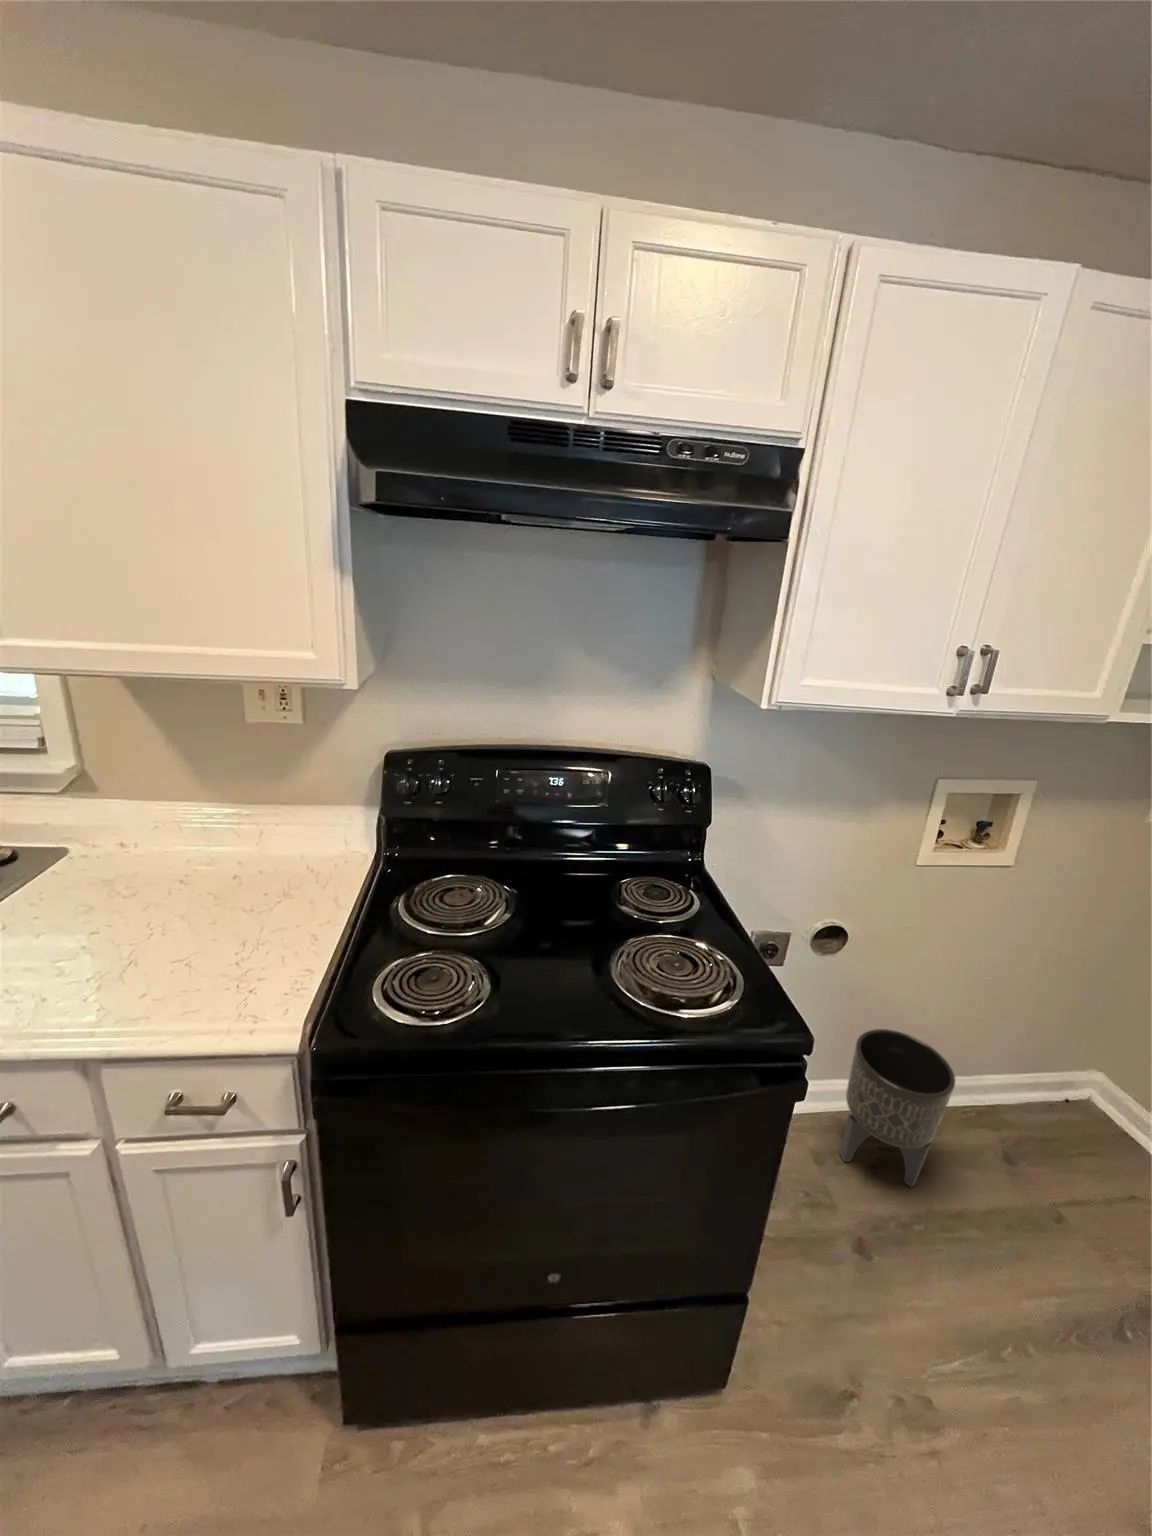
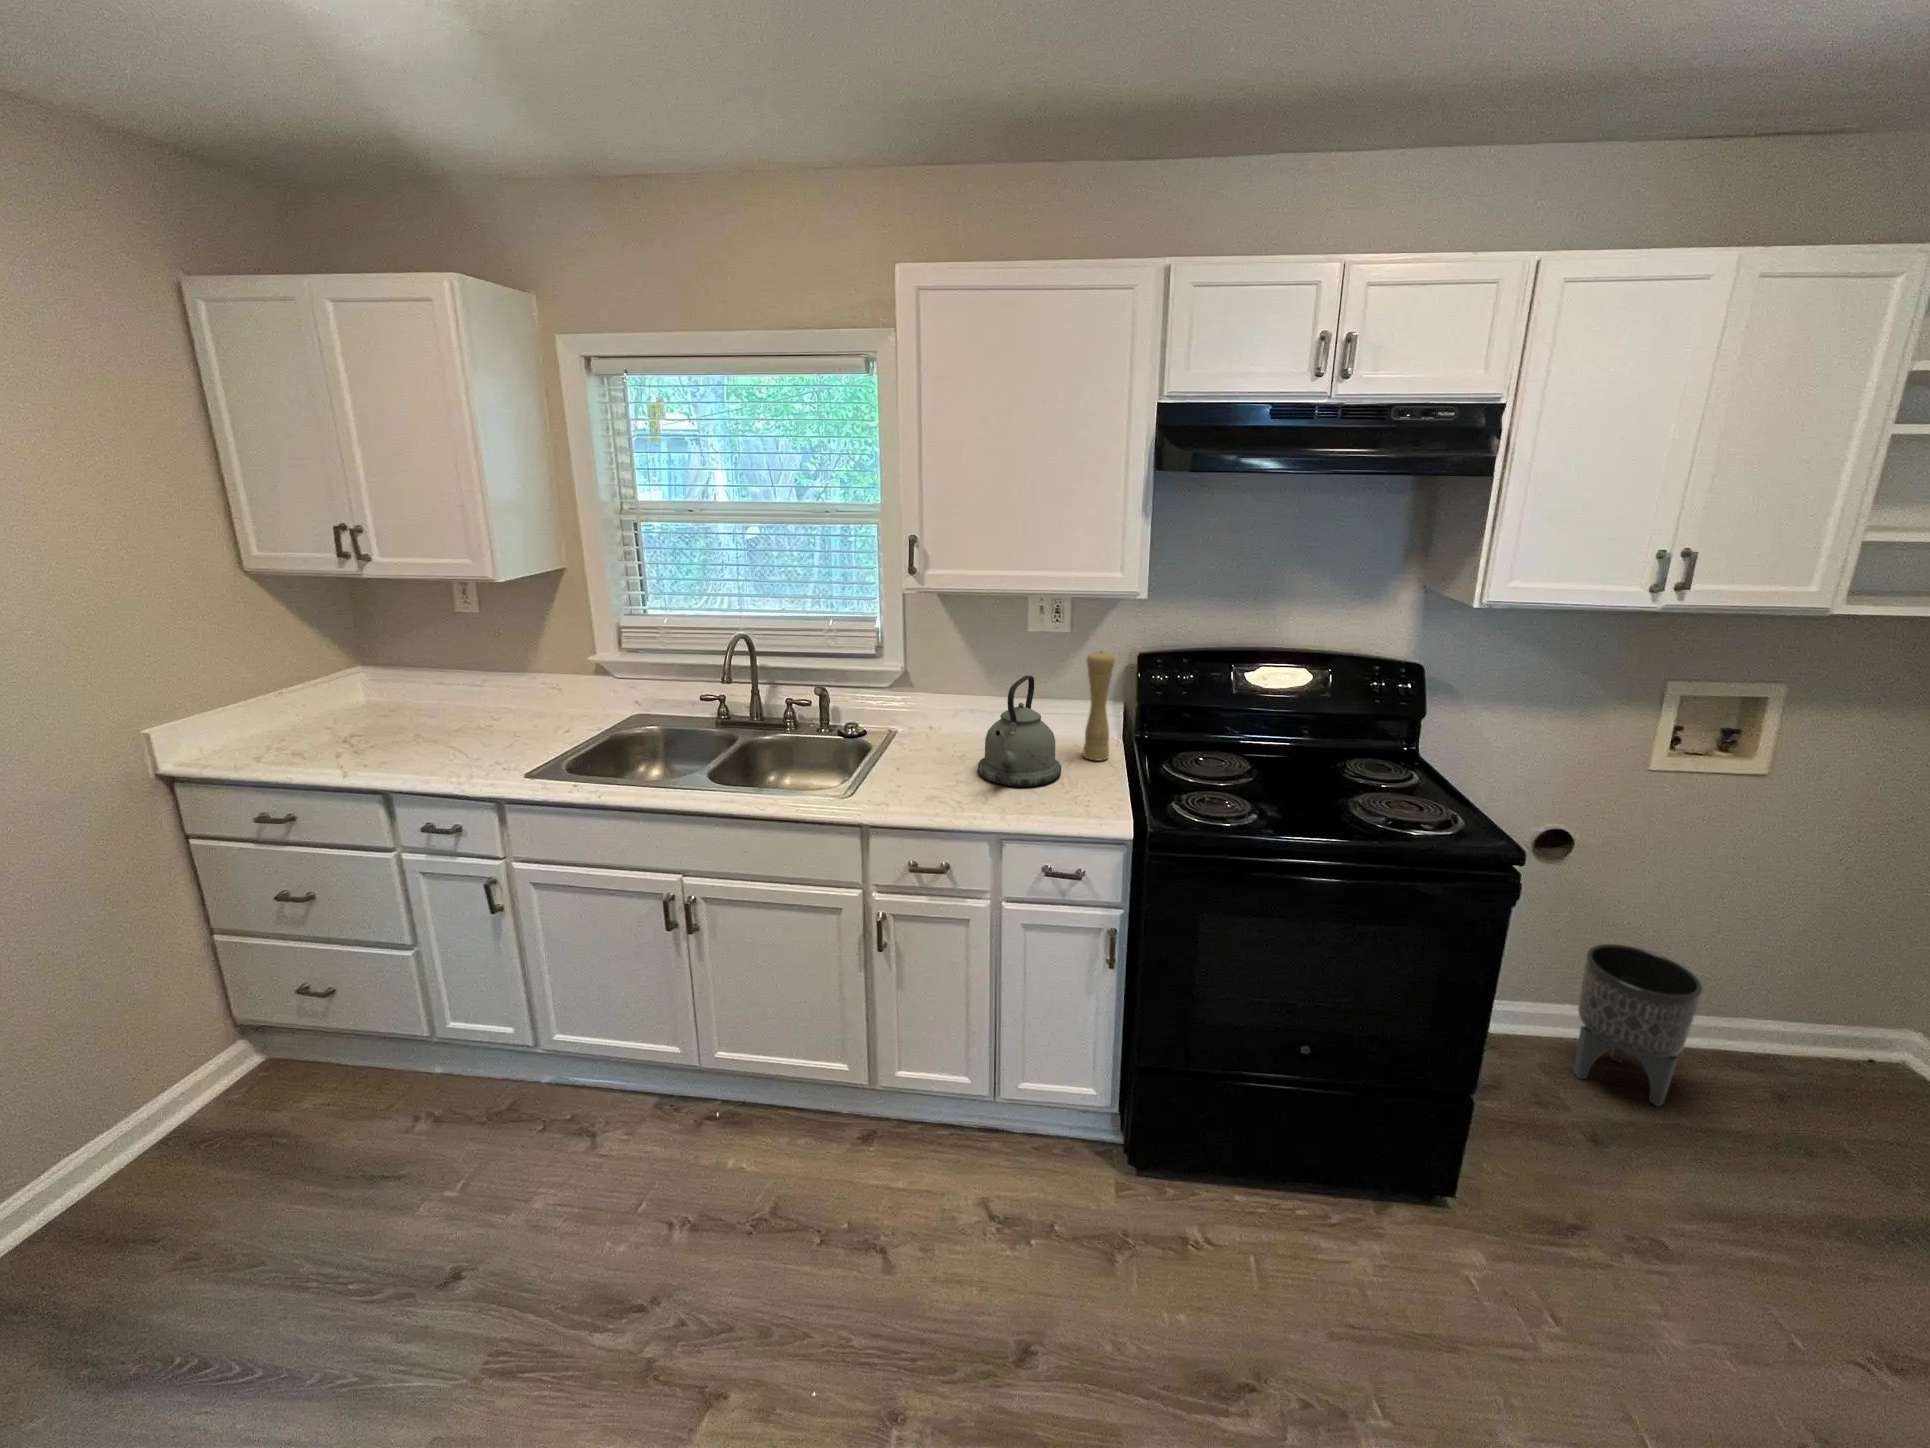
pepper mill: none [300,755,345,893] -> present [1084,651,1115,761]
kettle: none [107,792,263,956] -> present [978,676,1061,786]

